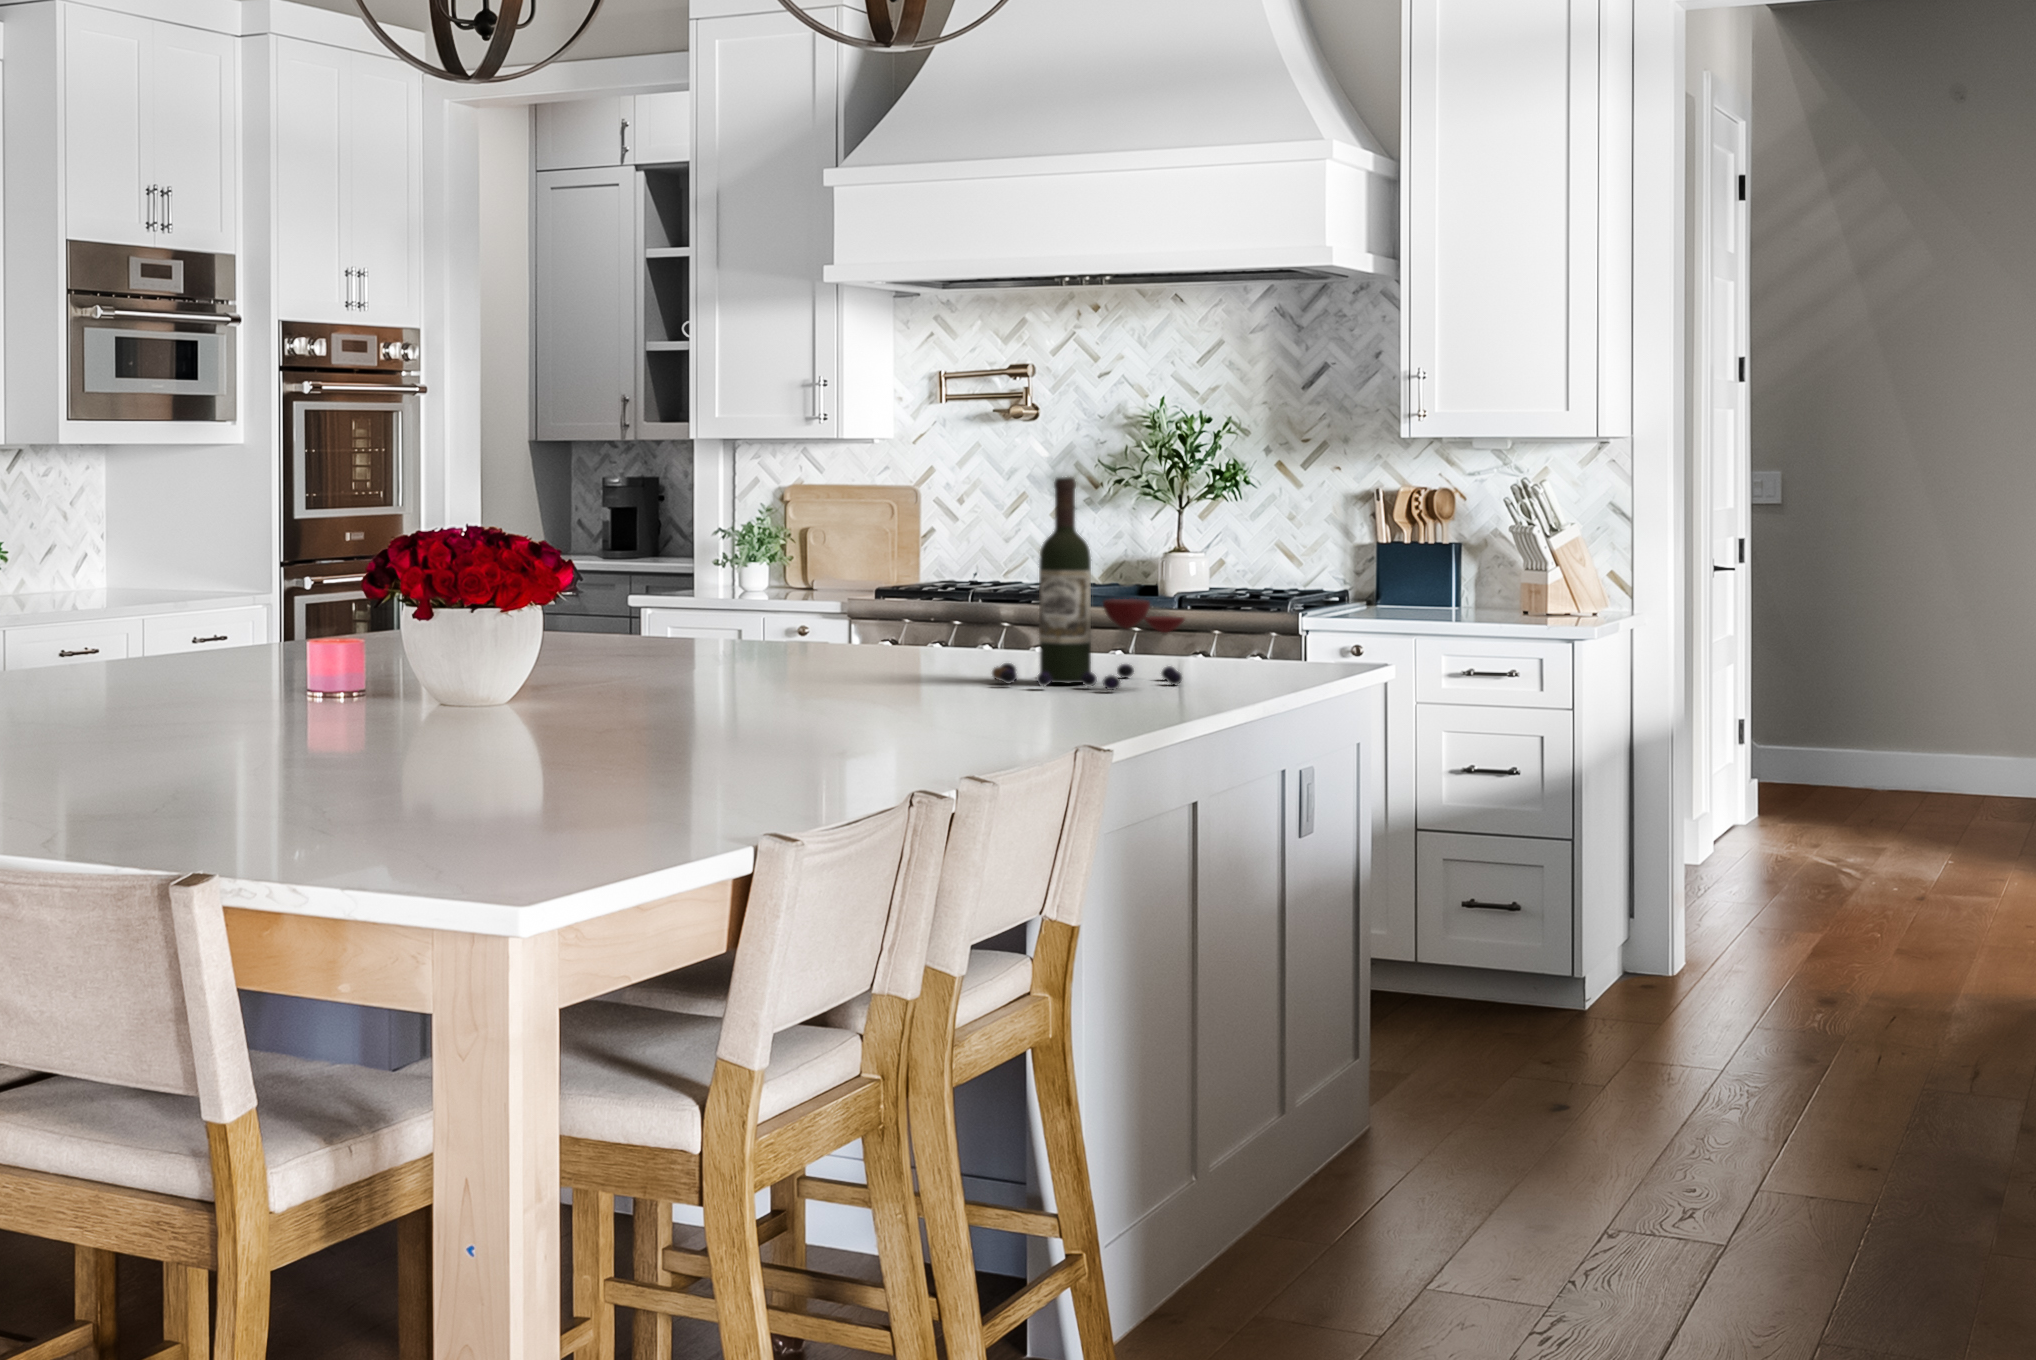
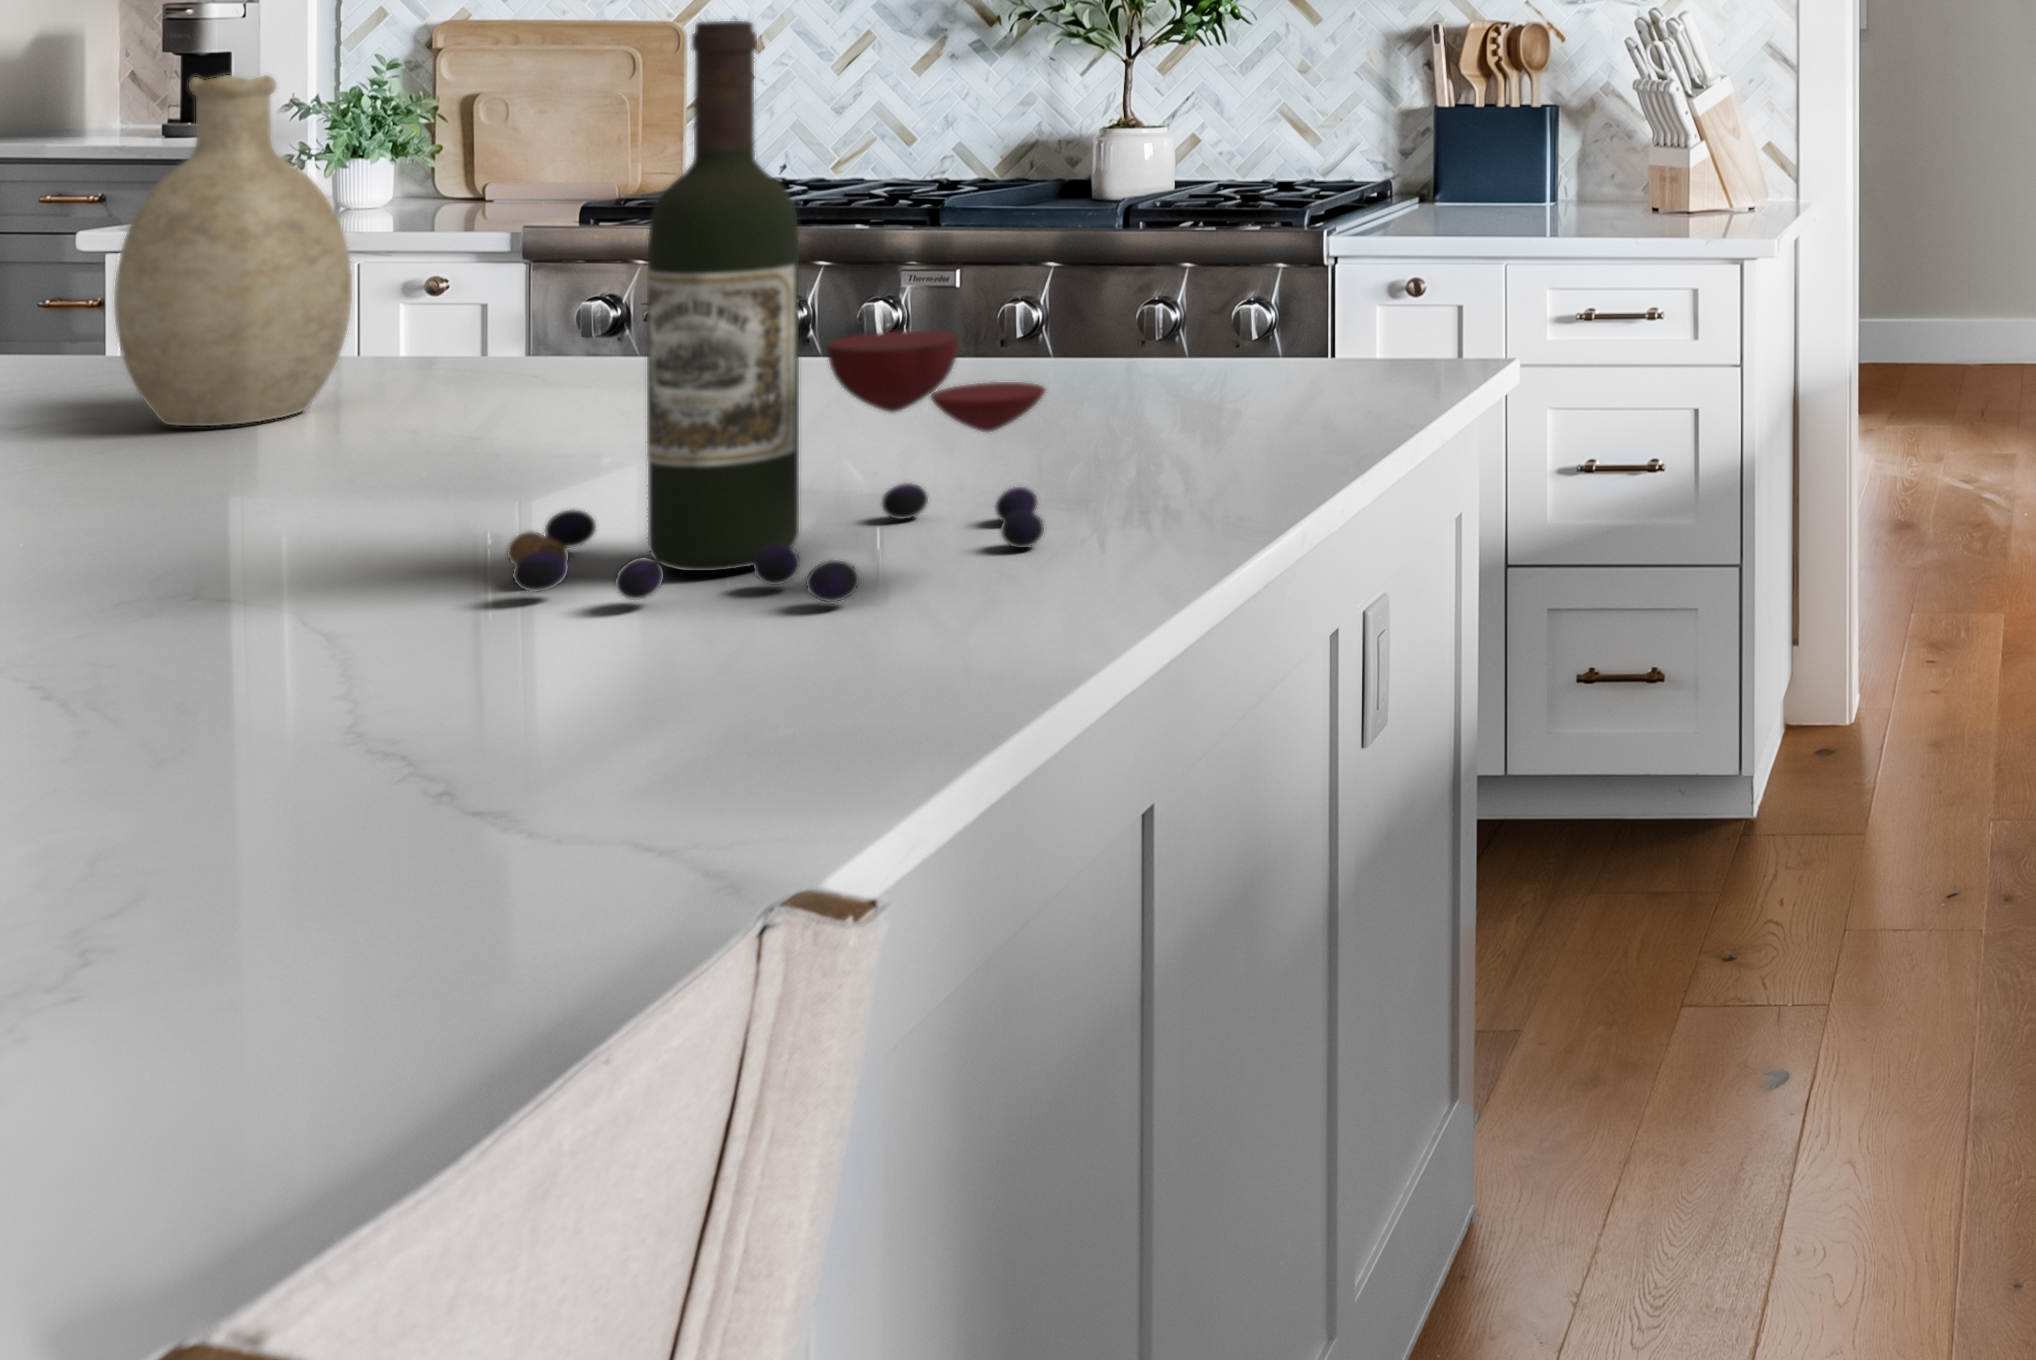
decorative vase: none [796,502,878,648] -> present [114,75,352,426]

